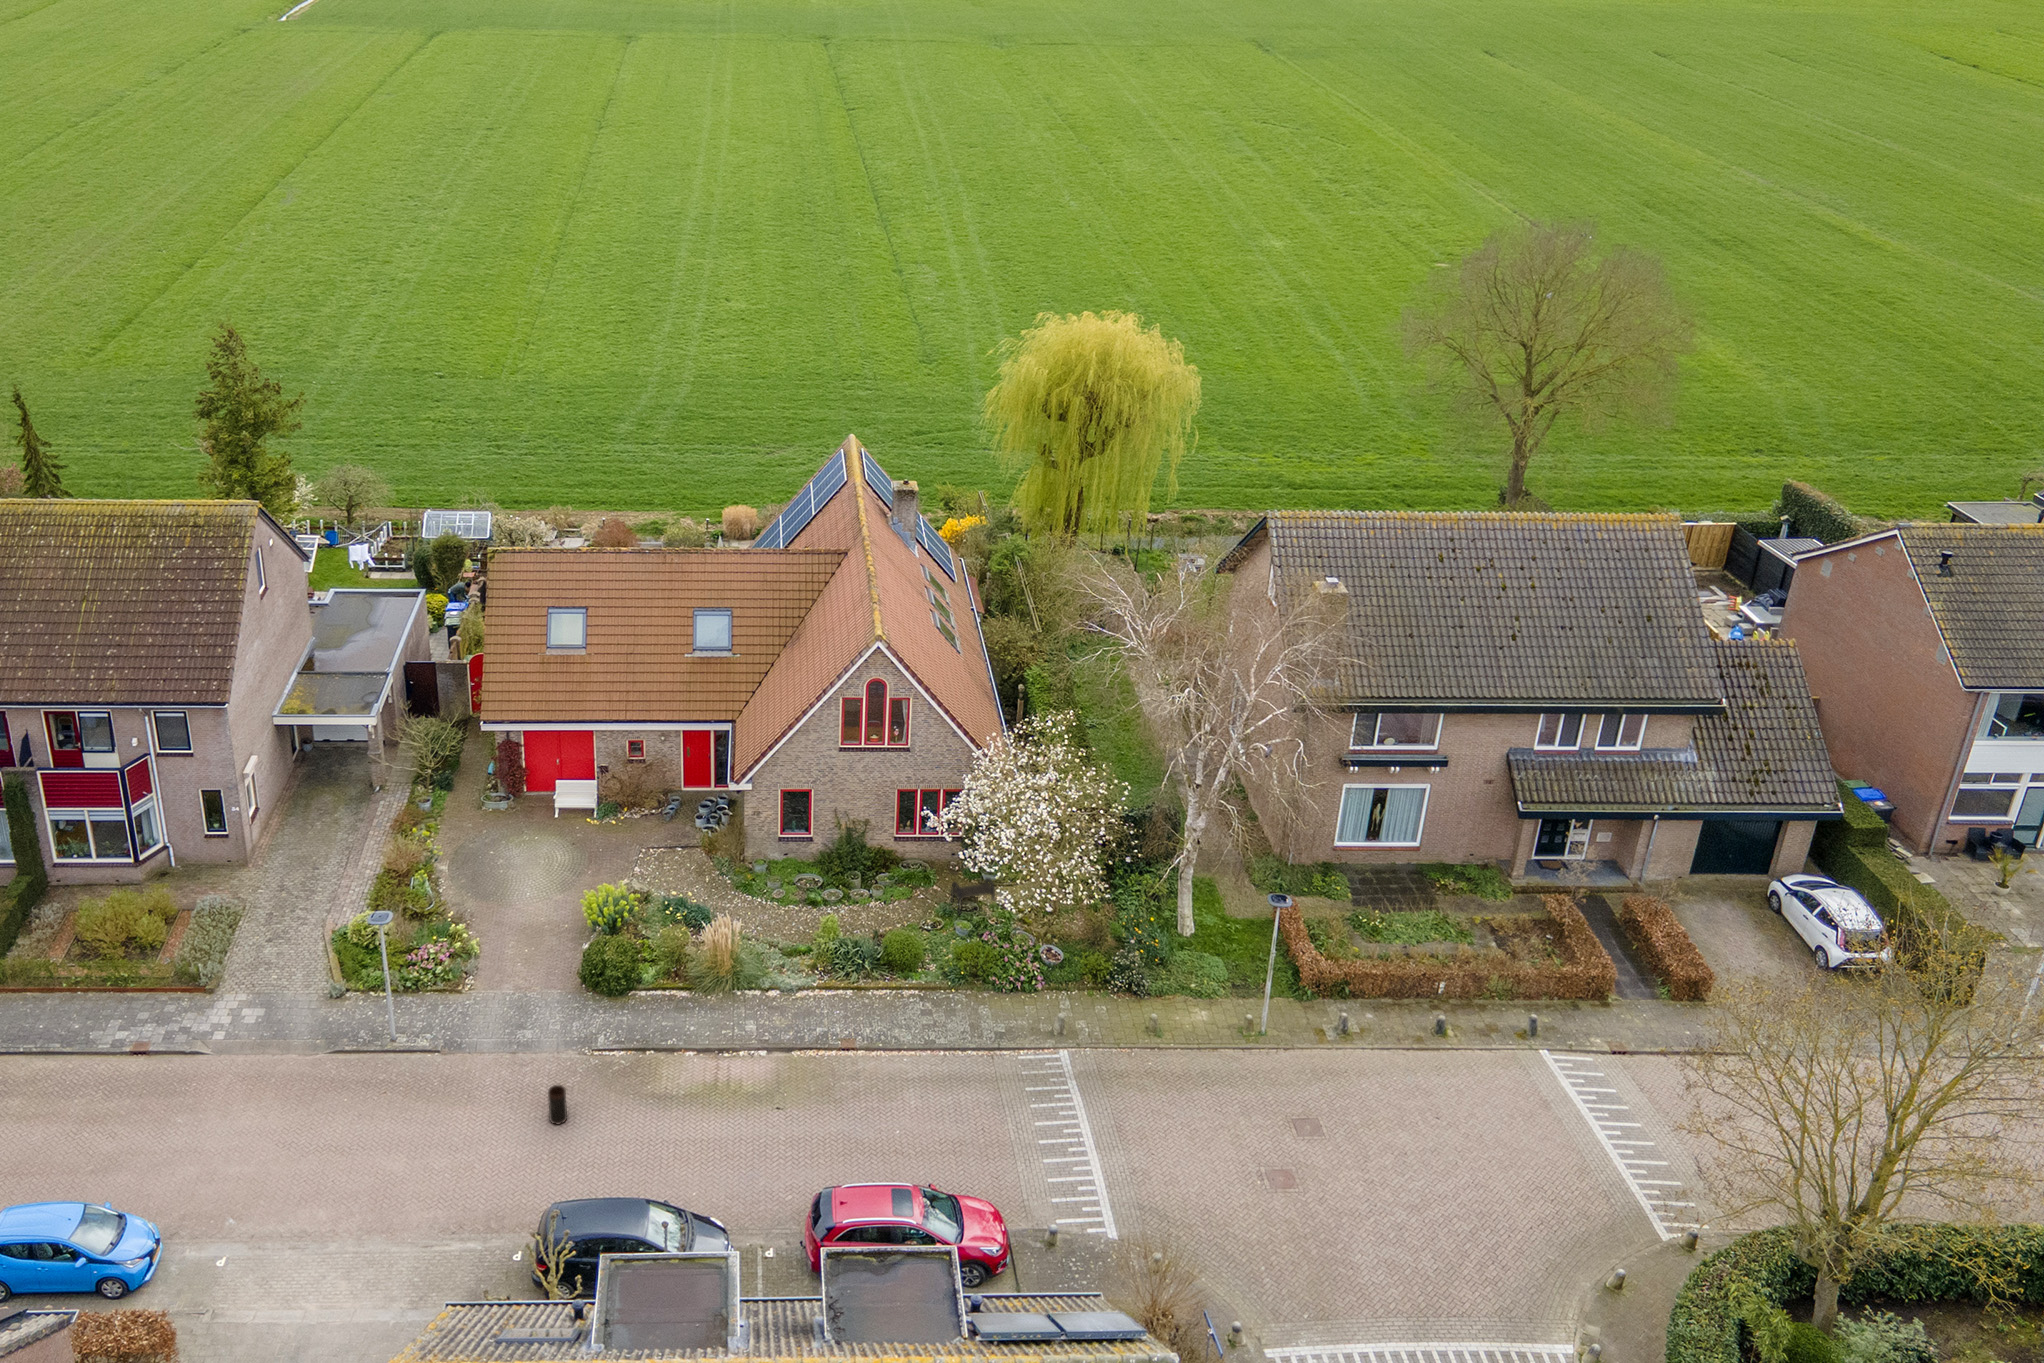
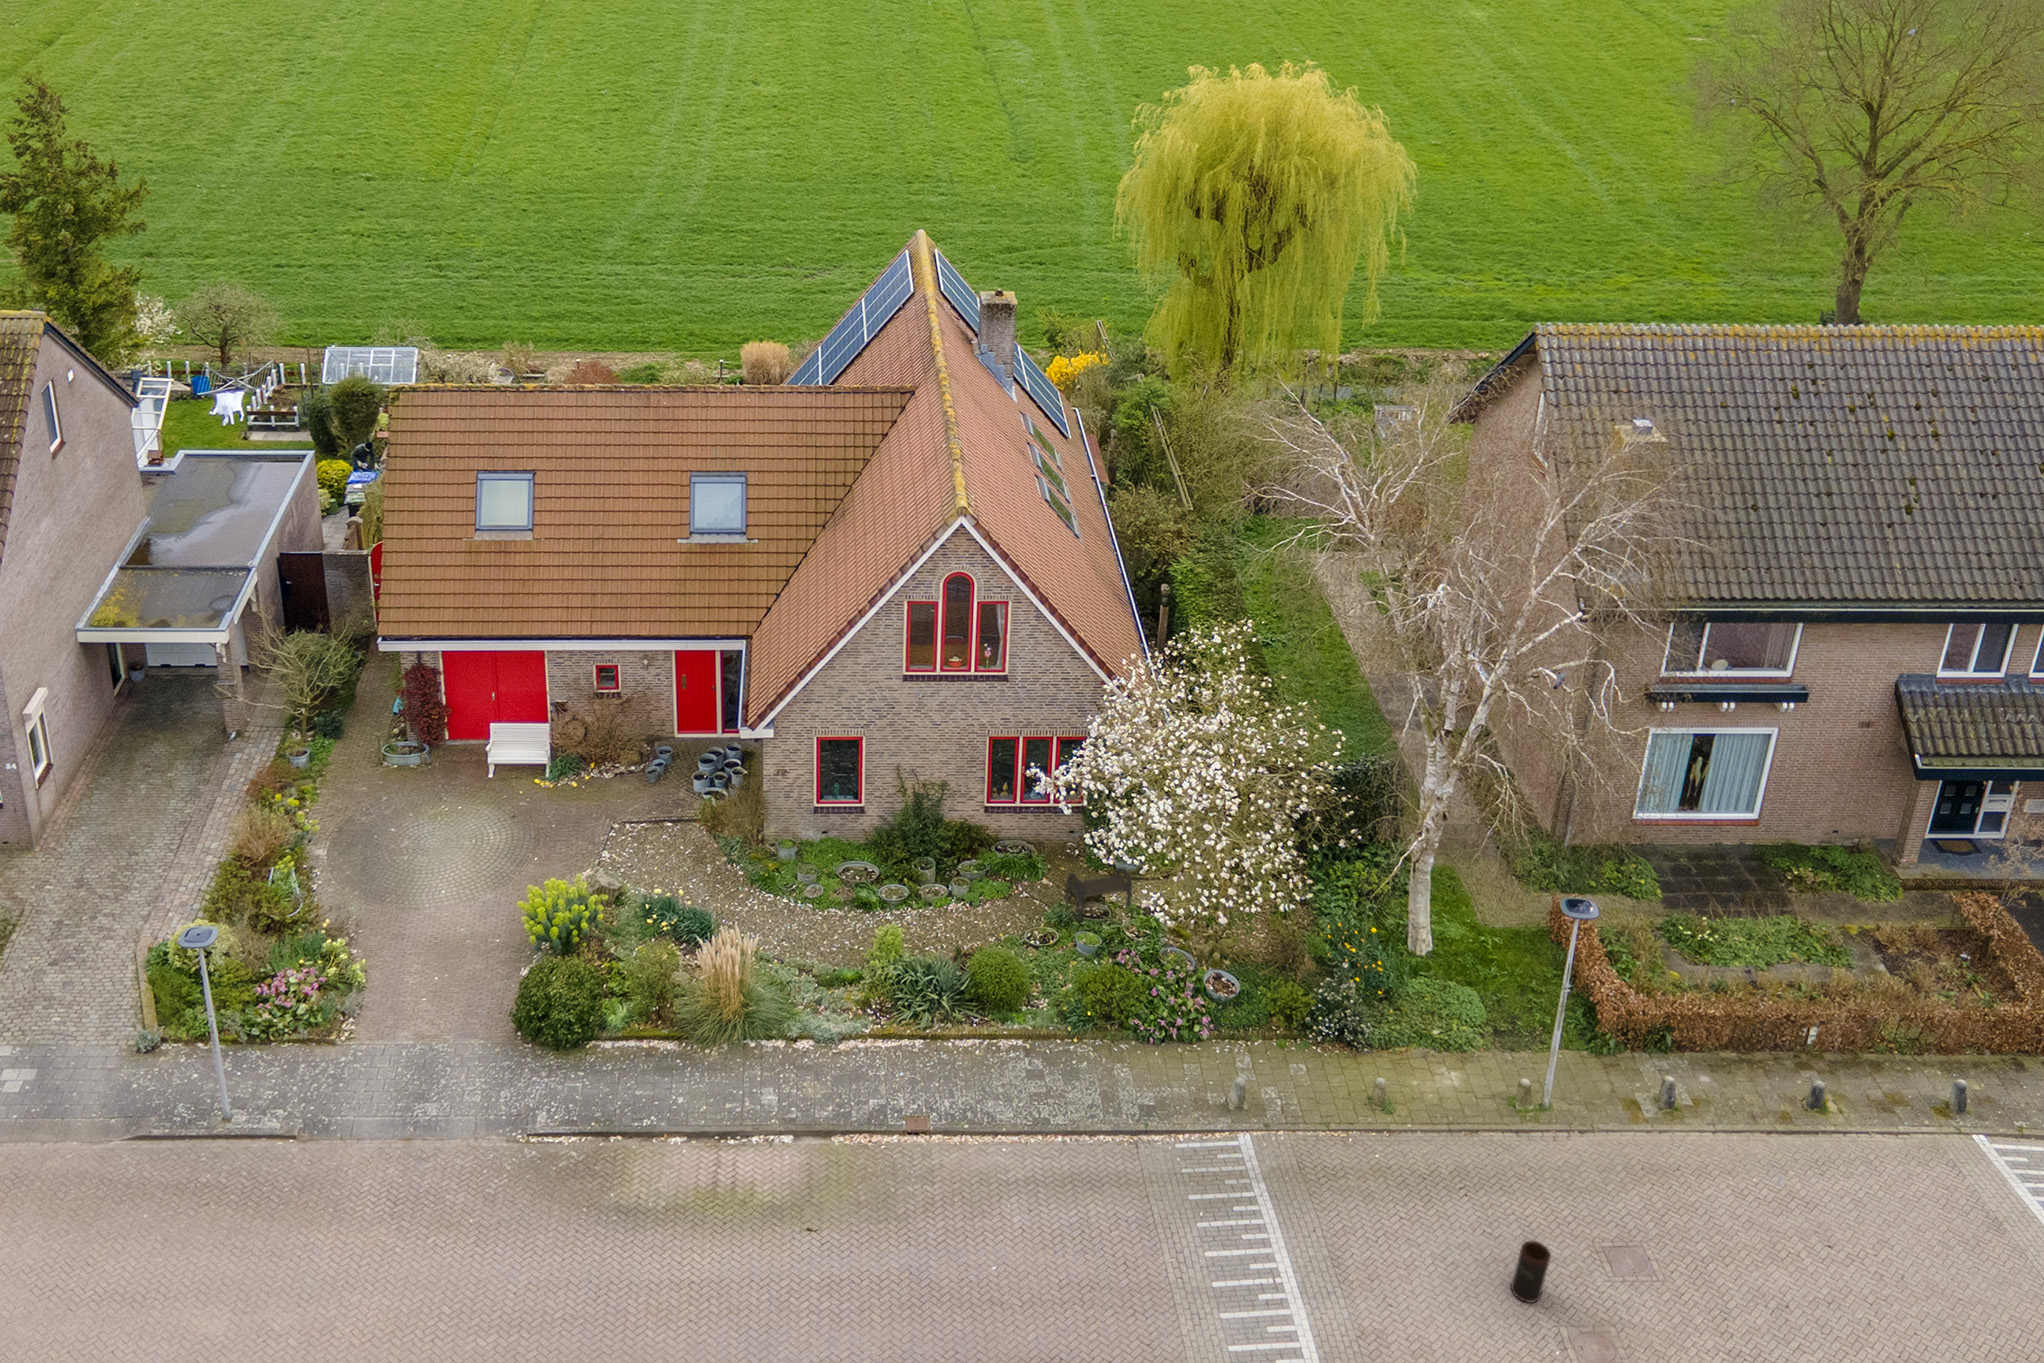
trash can: present [548,1085,567,1124] -> present [1511,1241,1551,1302]

